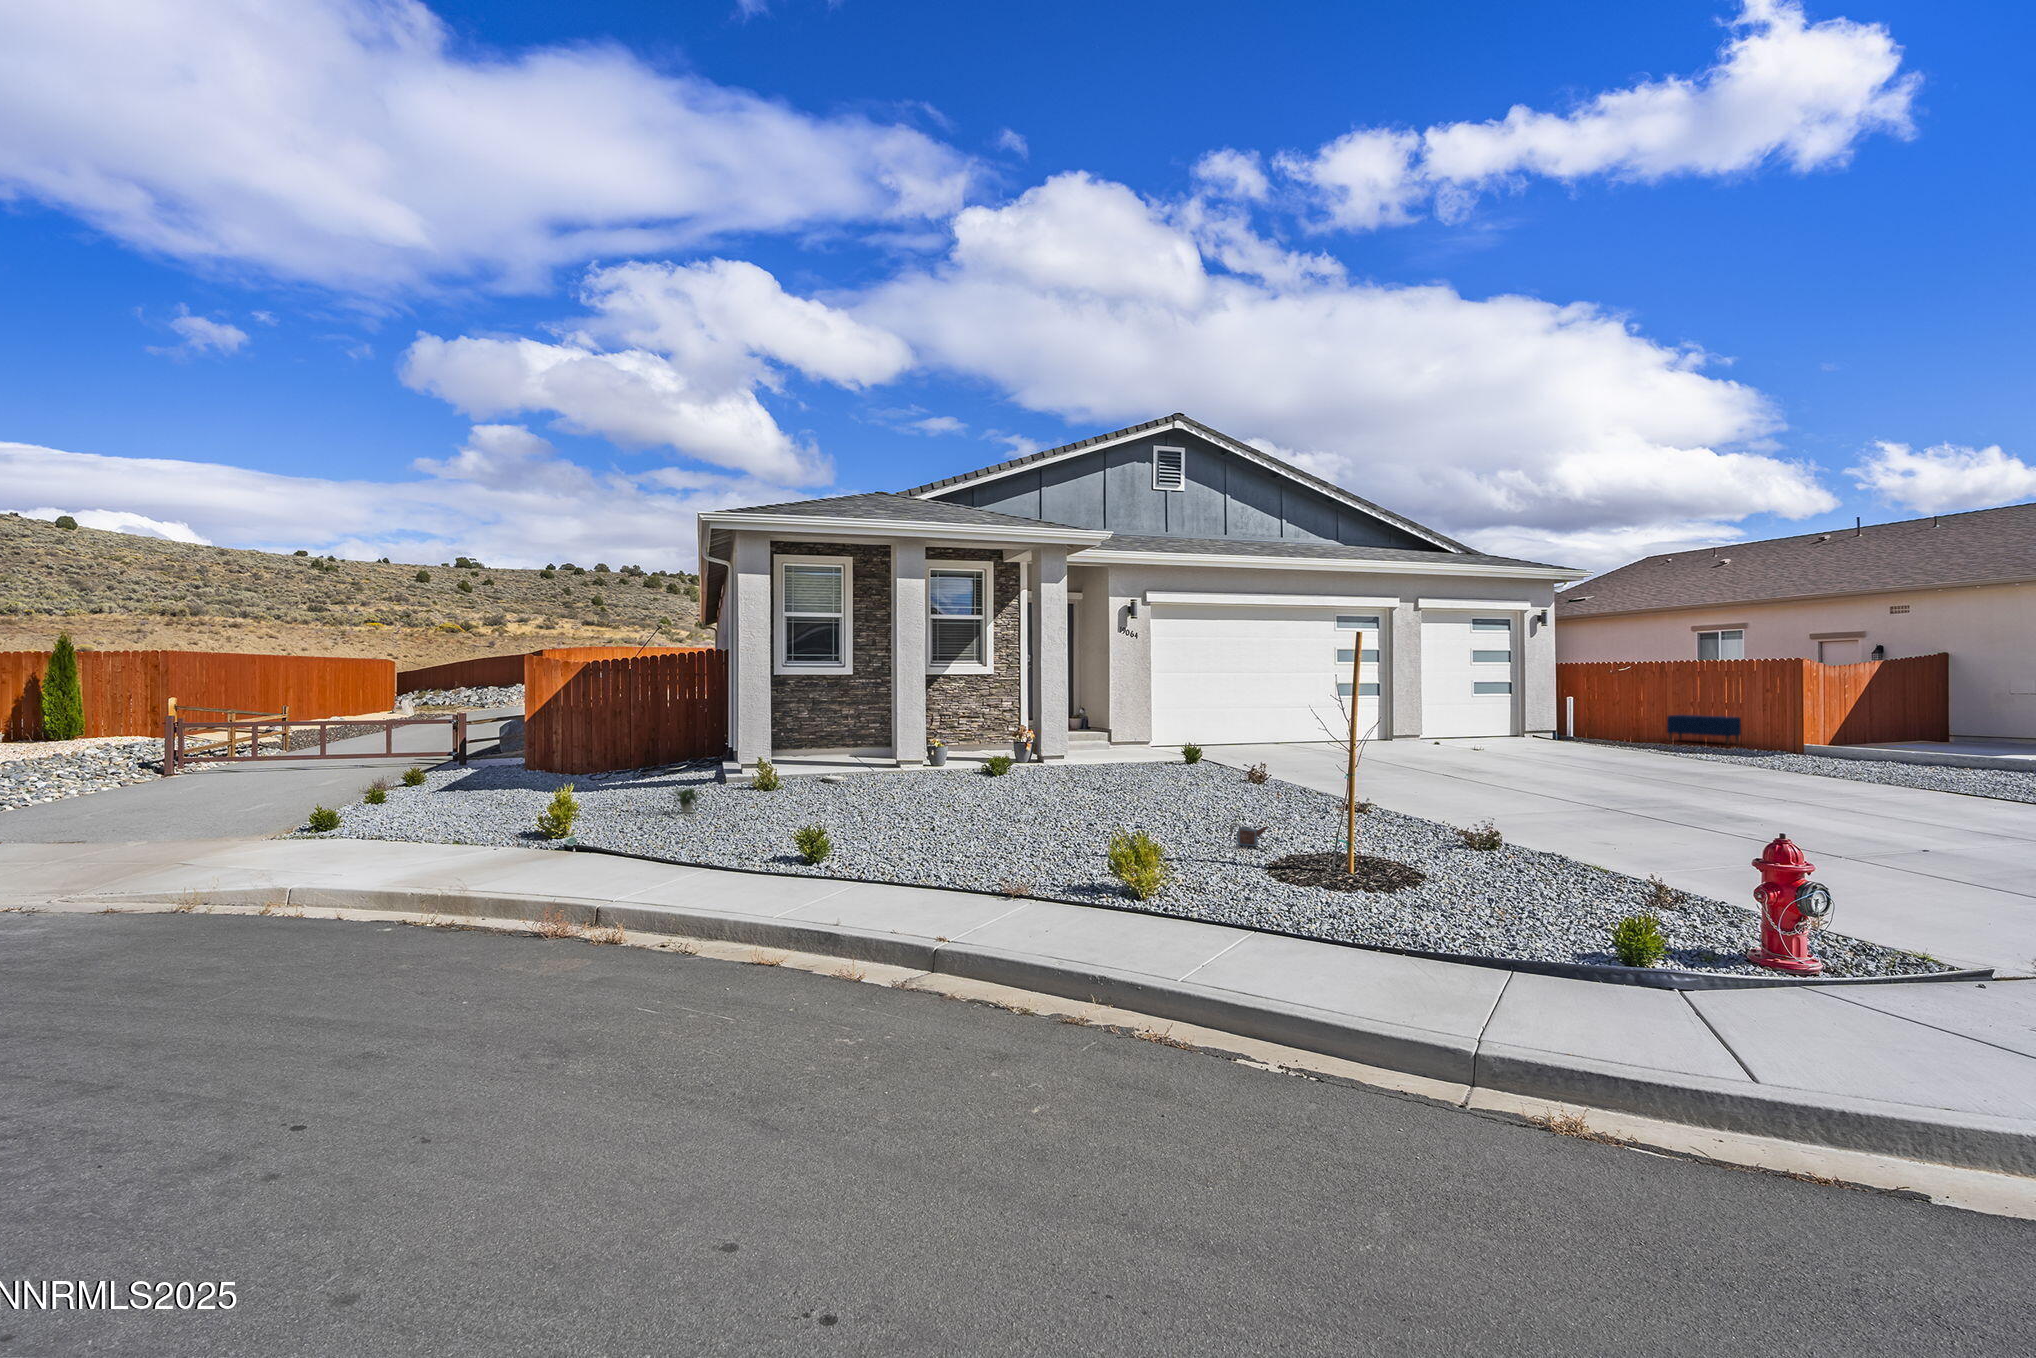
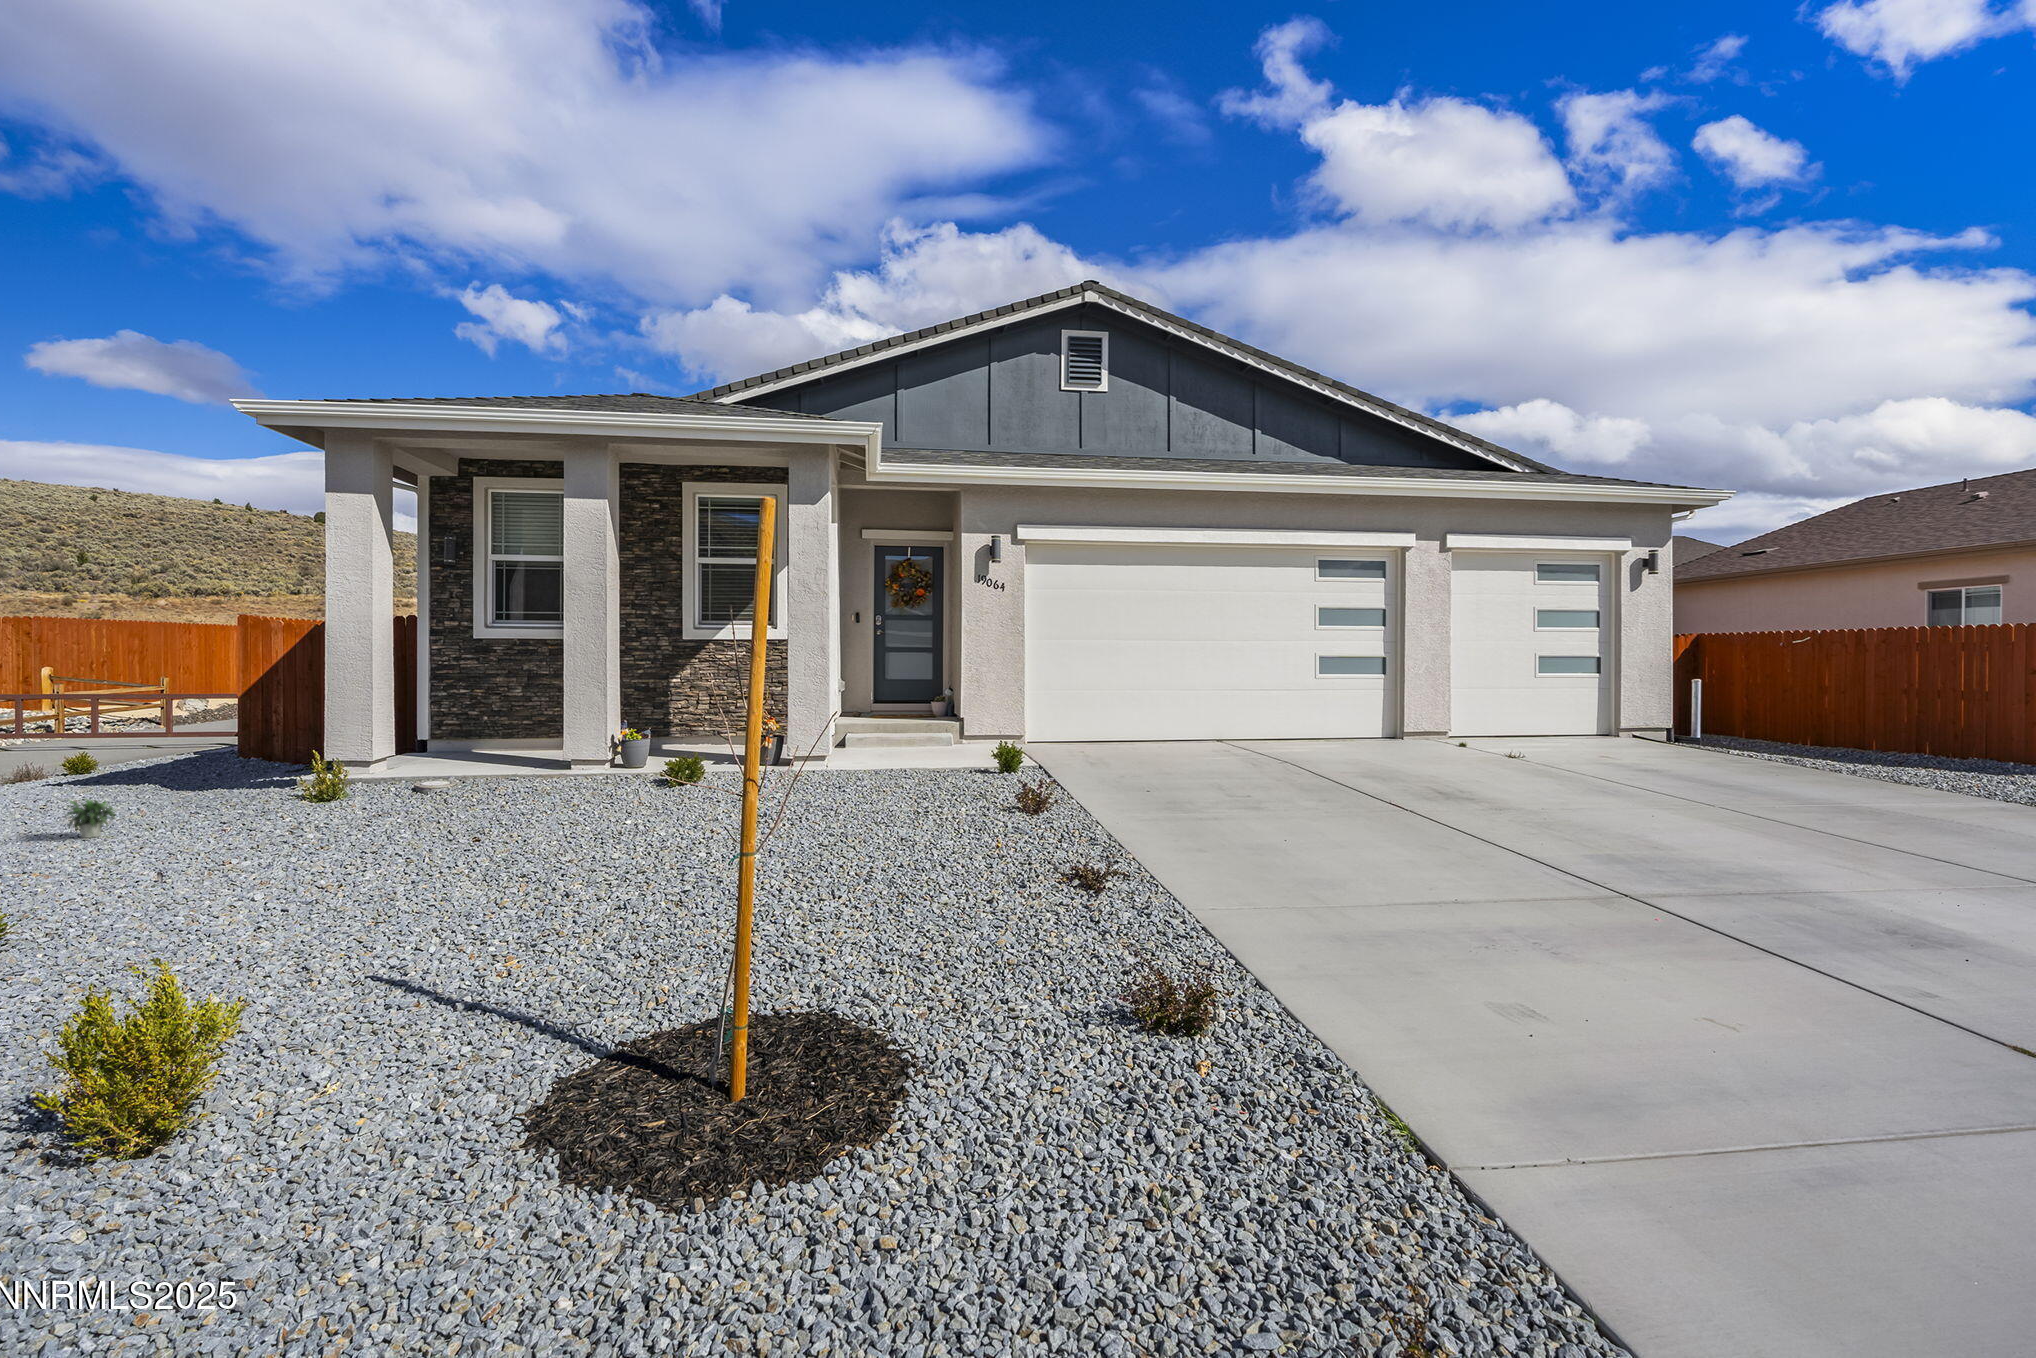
bench: present [1667,715,1741,744] -> none [1856,707,1993,757]
watering can: present [1230,823,1269,846] -> none [594,949,647,1011]

